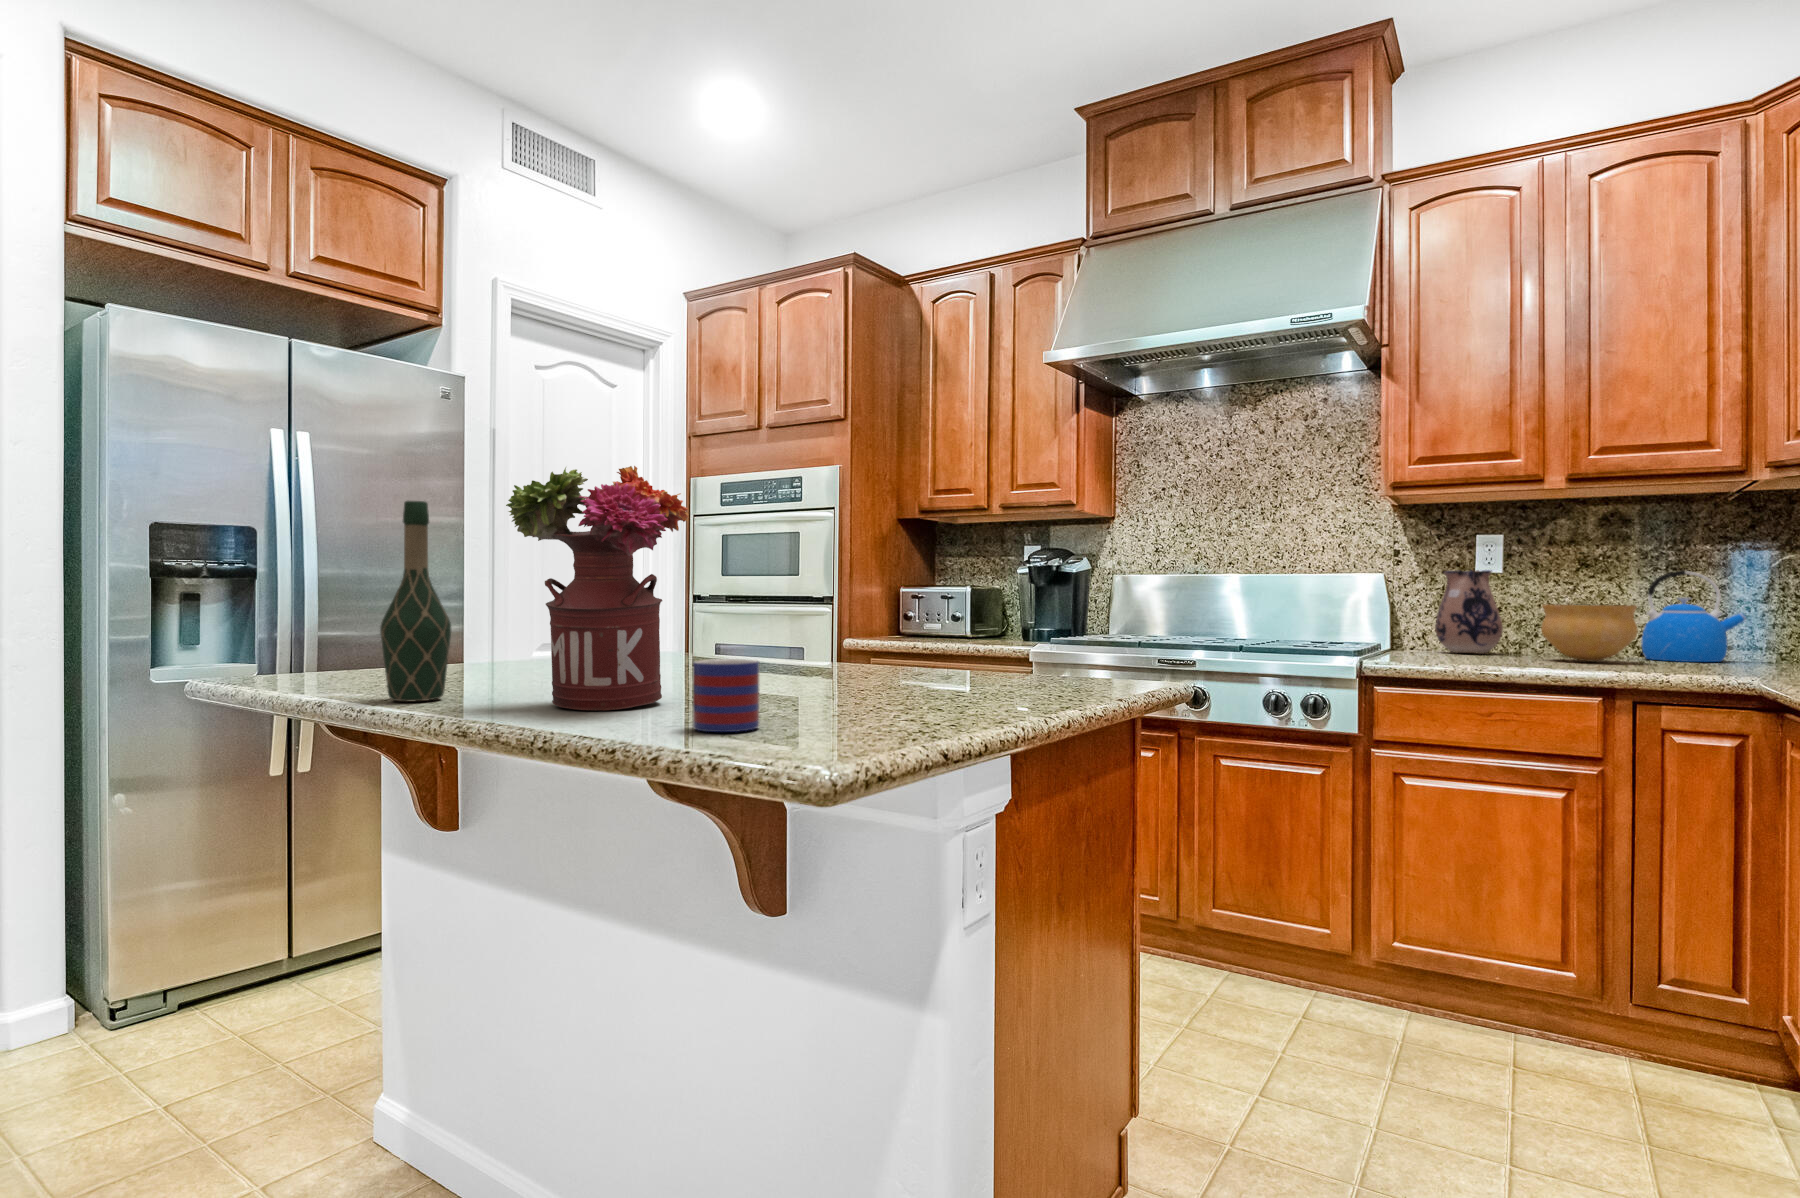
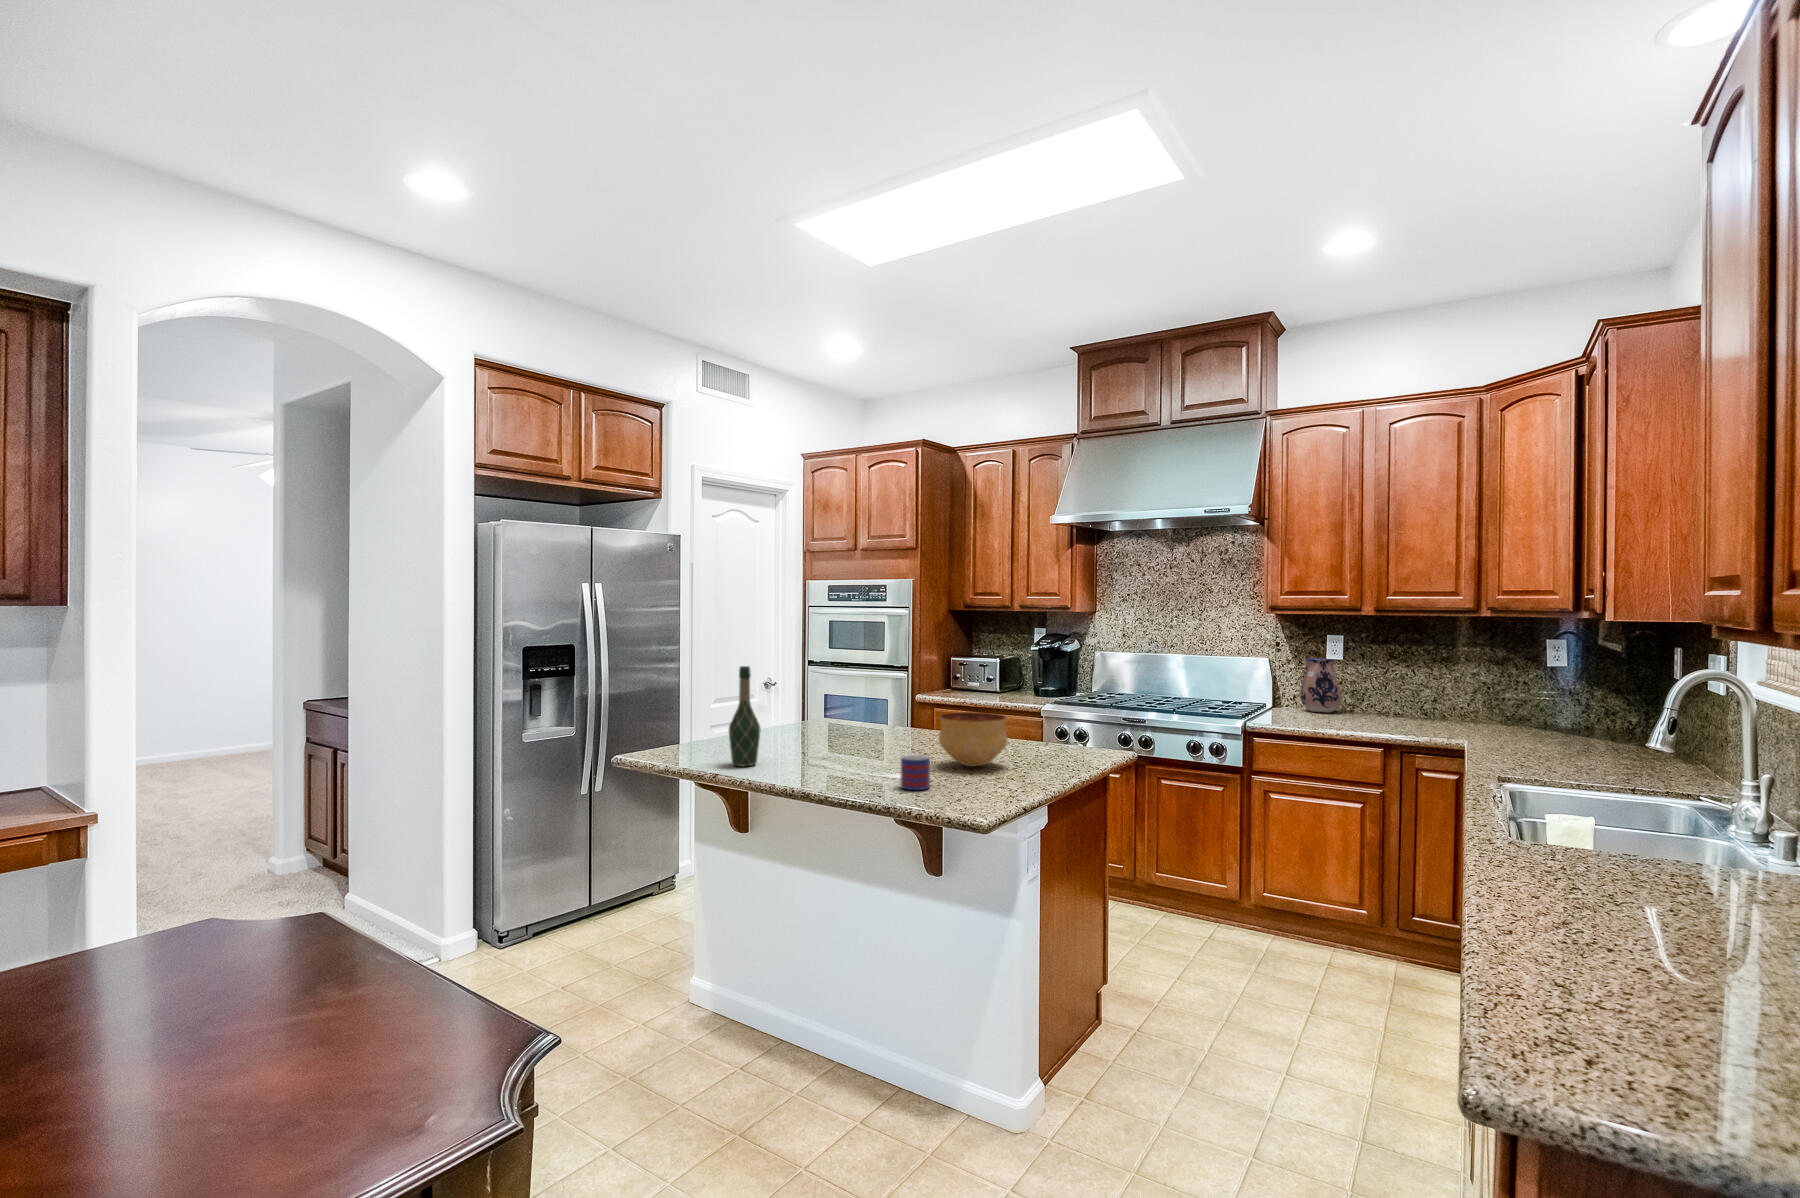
flower arrangement: present [506,466,688,710] -> none [798,652,882,774]
kettle: present [1641,570,1747,662] -> none [1426,664,1488,723]
bowl: present [1541,604,1638,661] -> present [939,712,1007,766]

